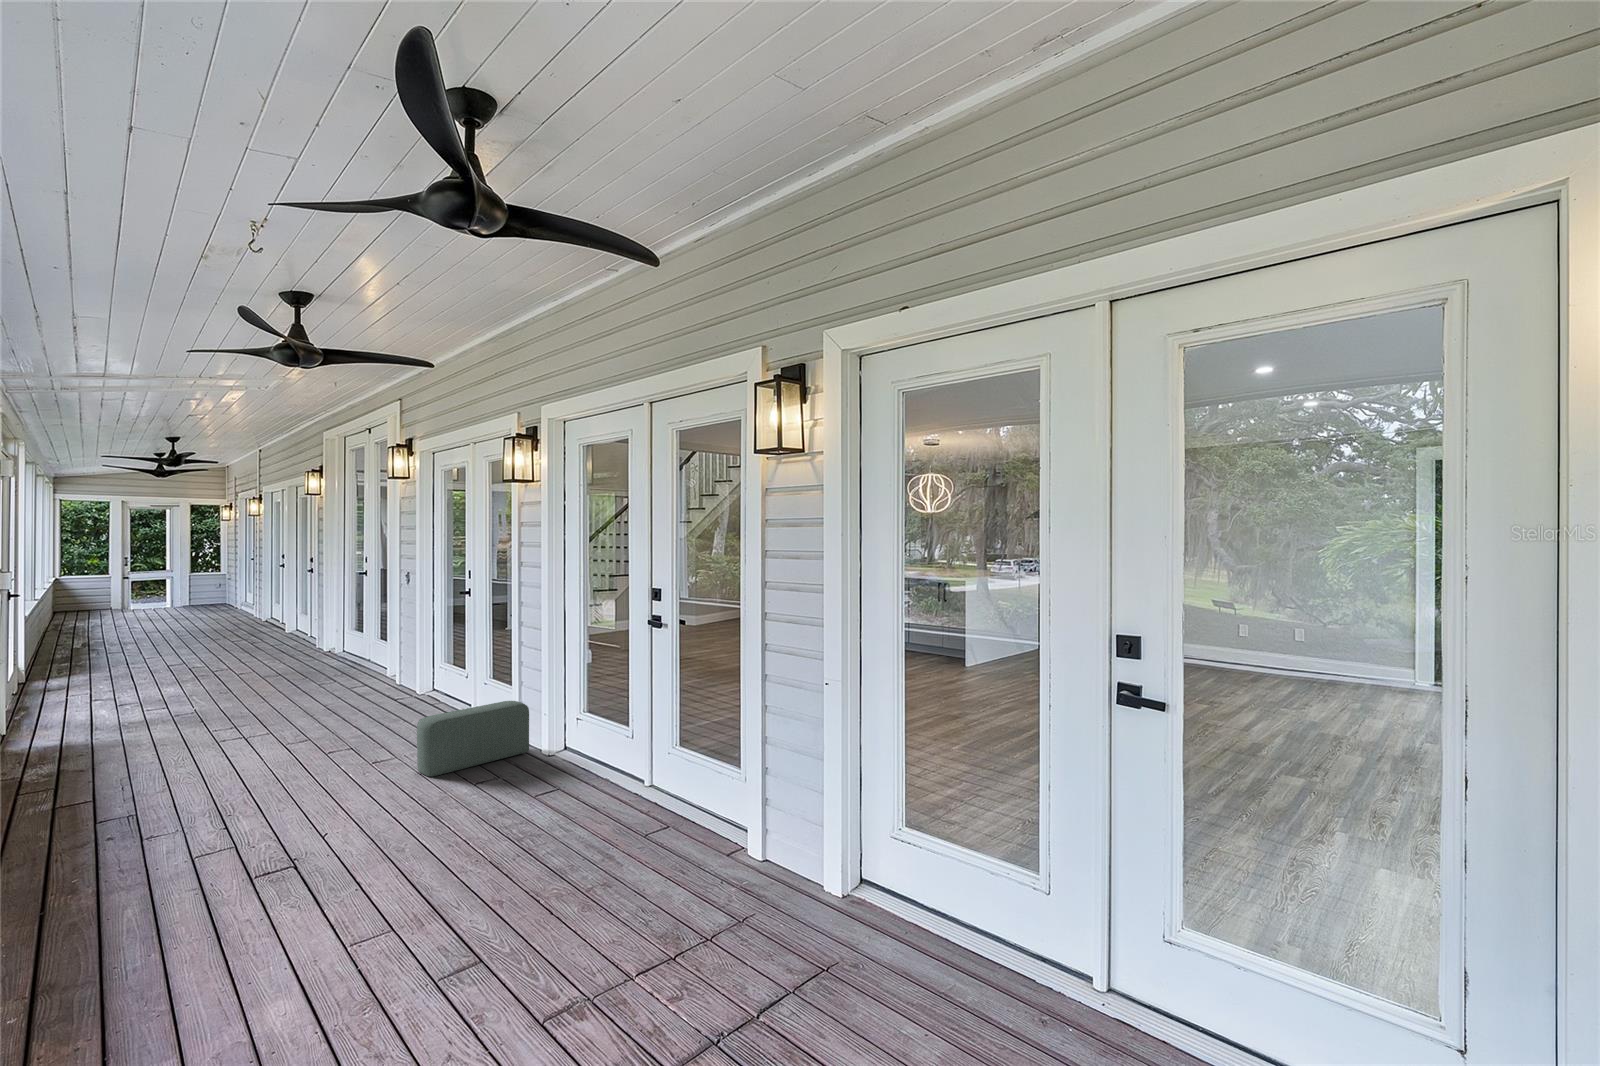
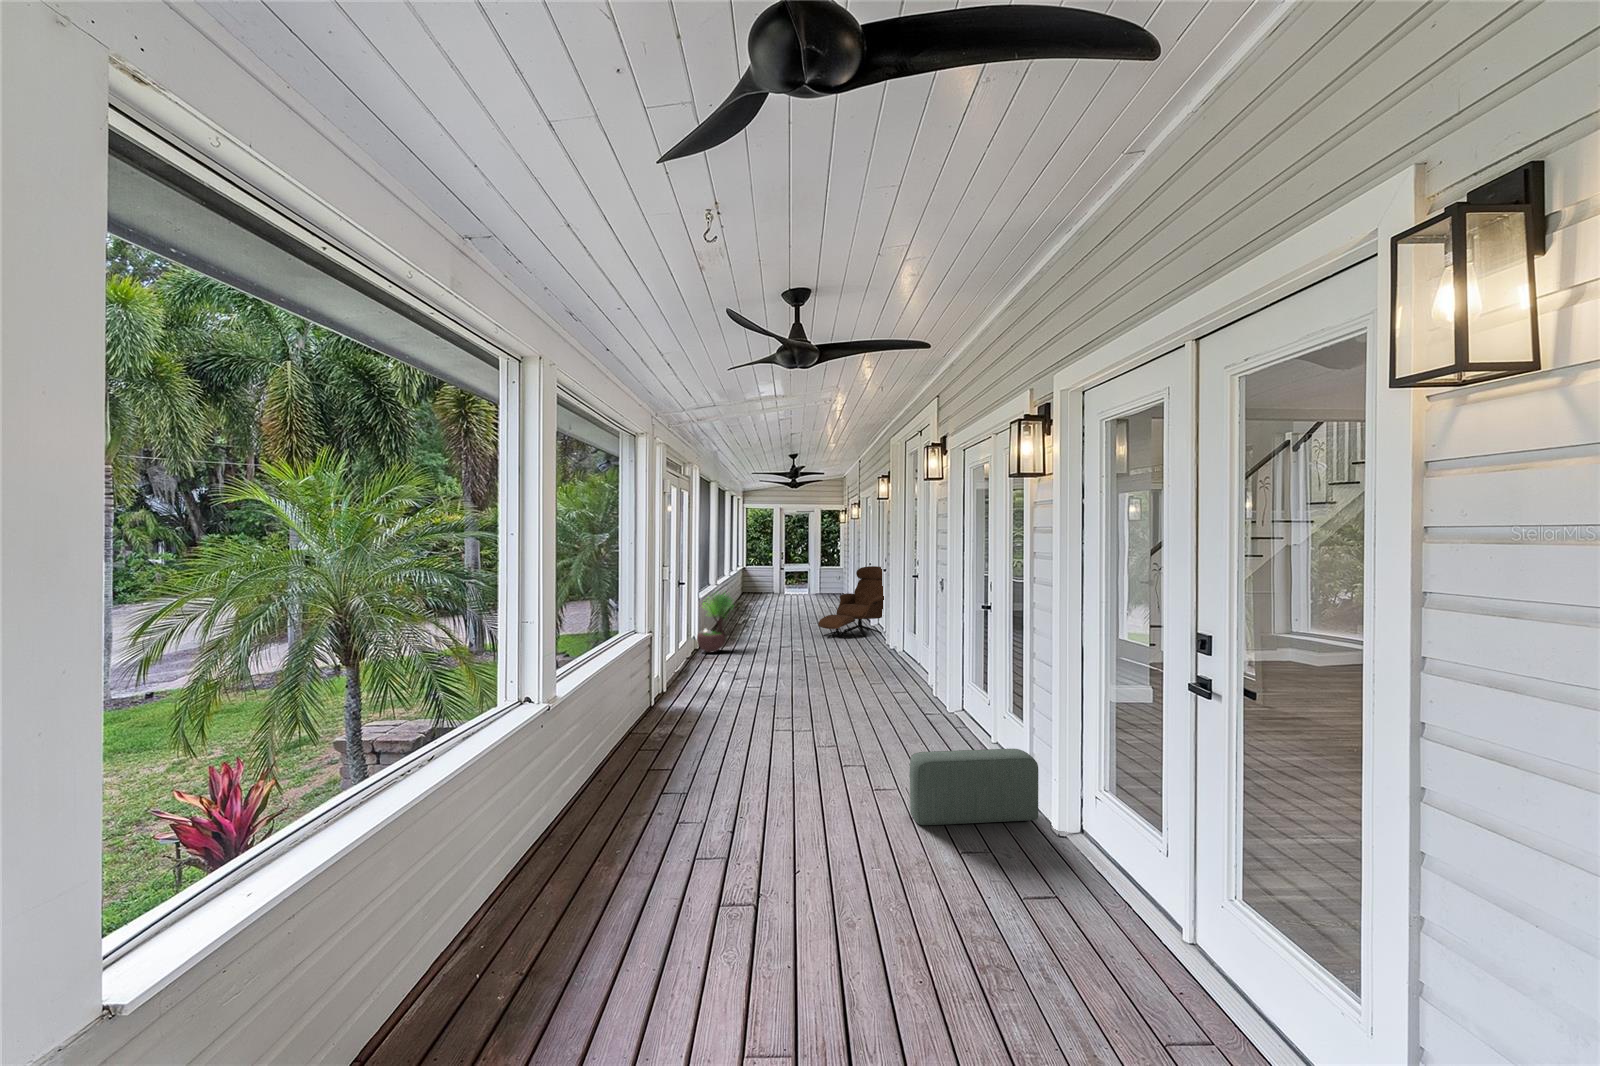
lounge chair: none [218,567,315,651] -> present [818,566,884,639]
potted tree: none [27,599,97,683] -> present [697,593,733,653]

